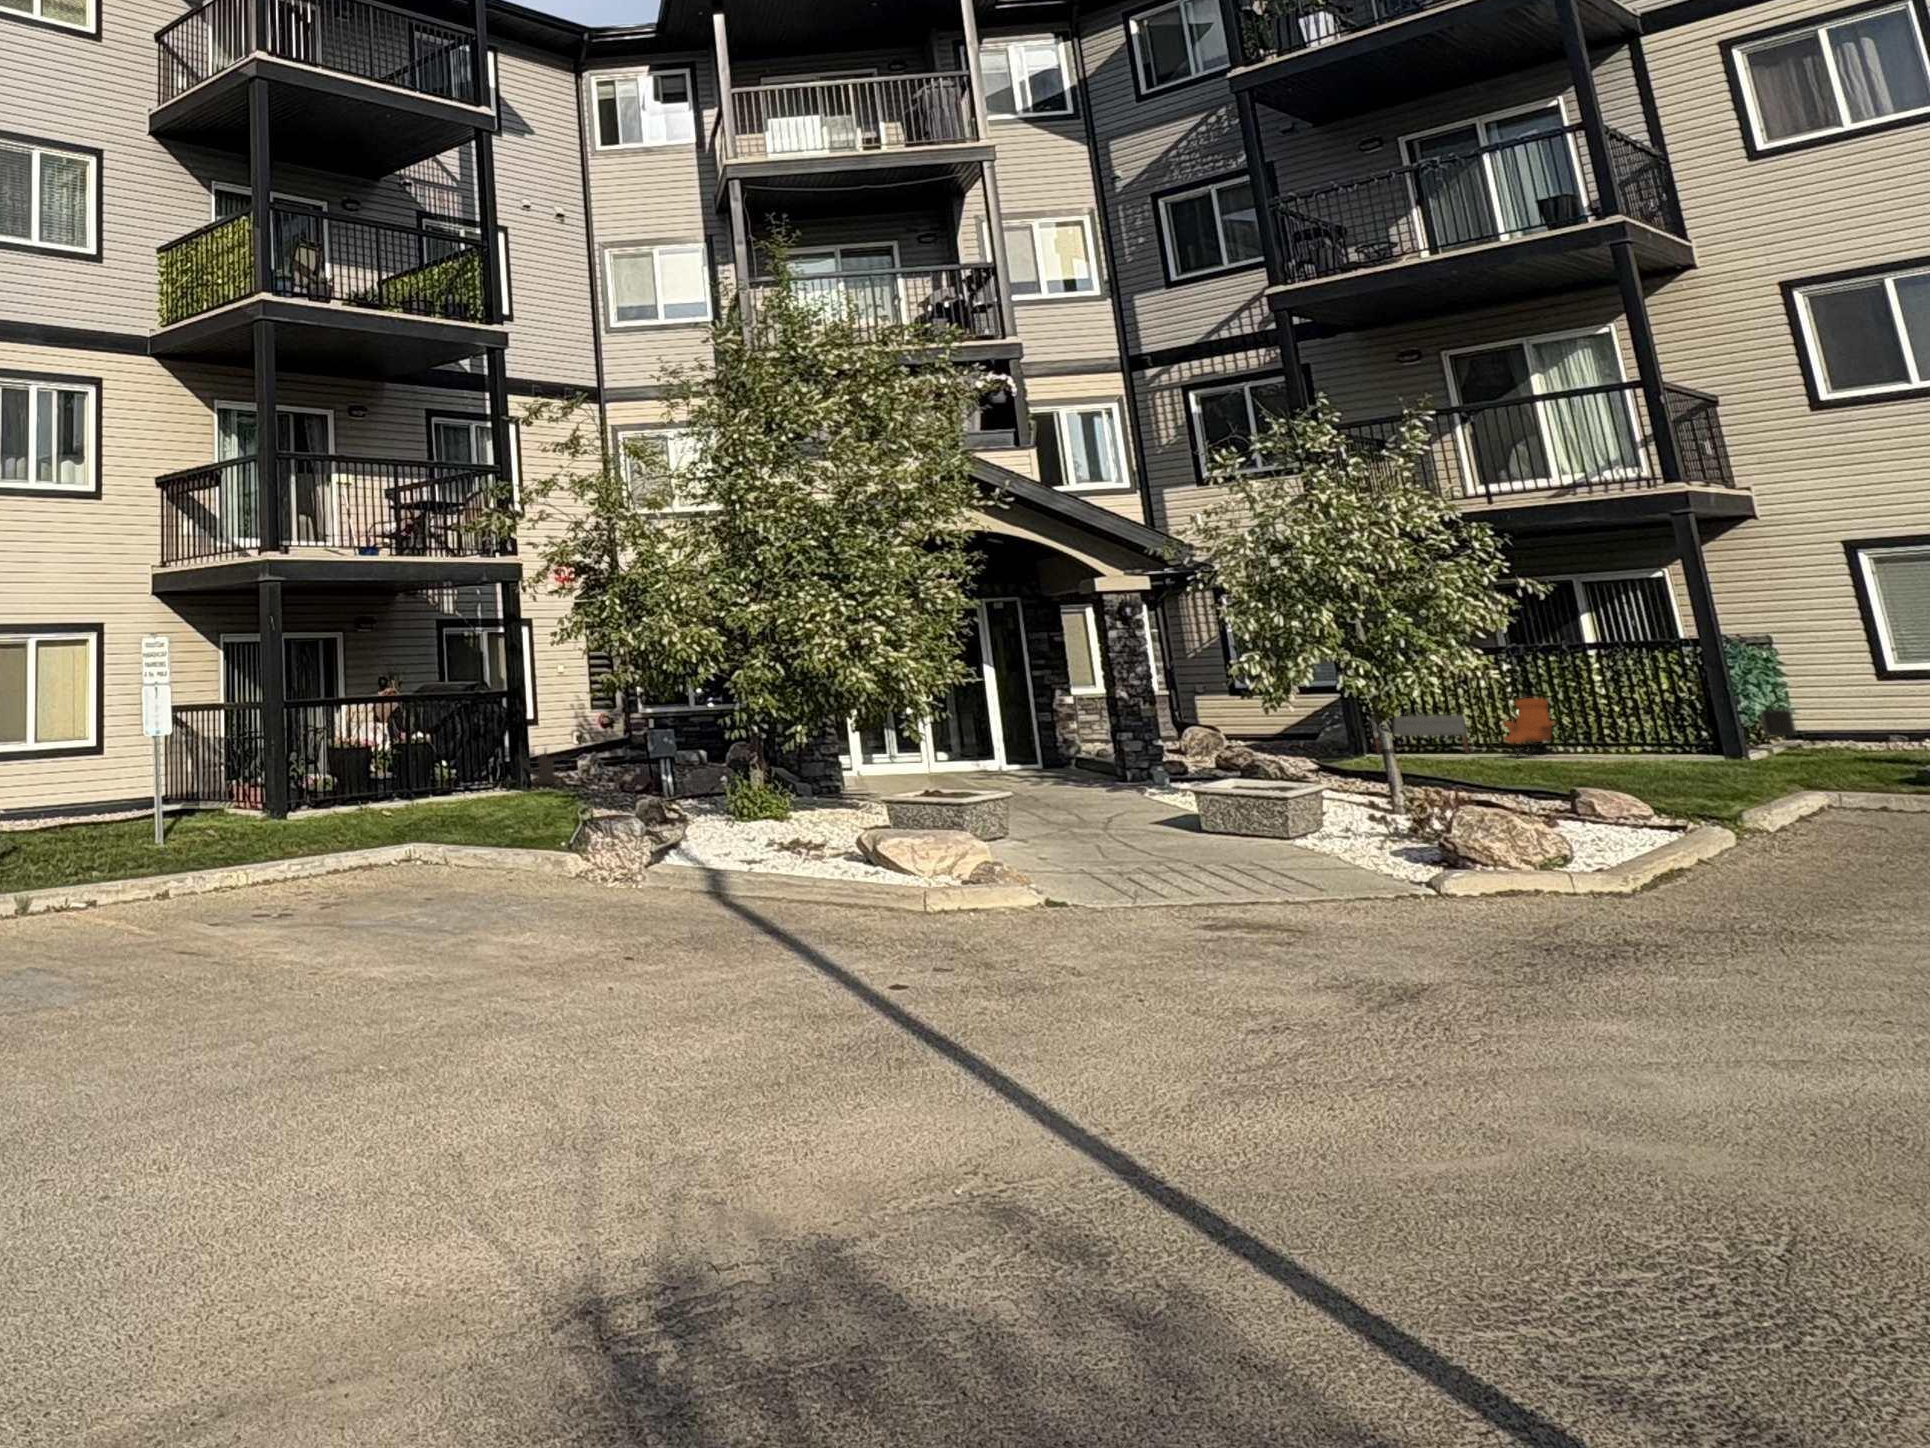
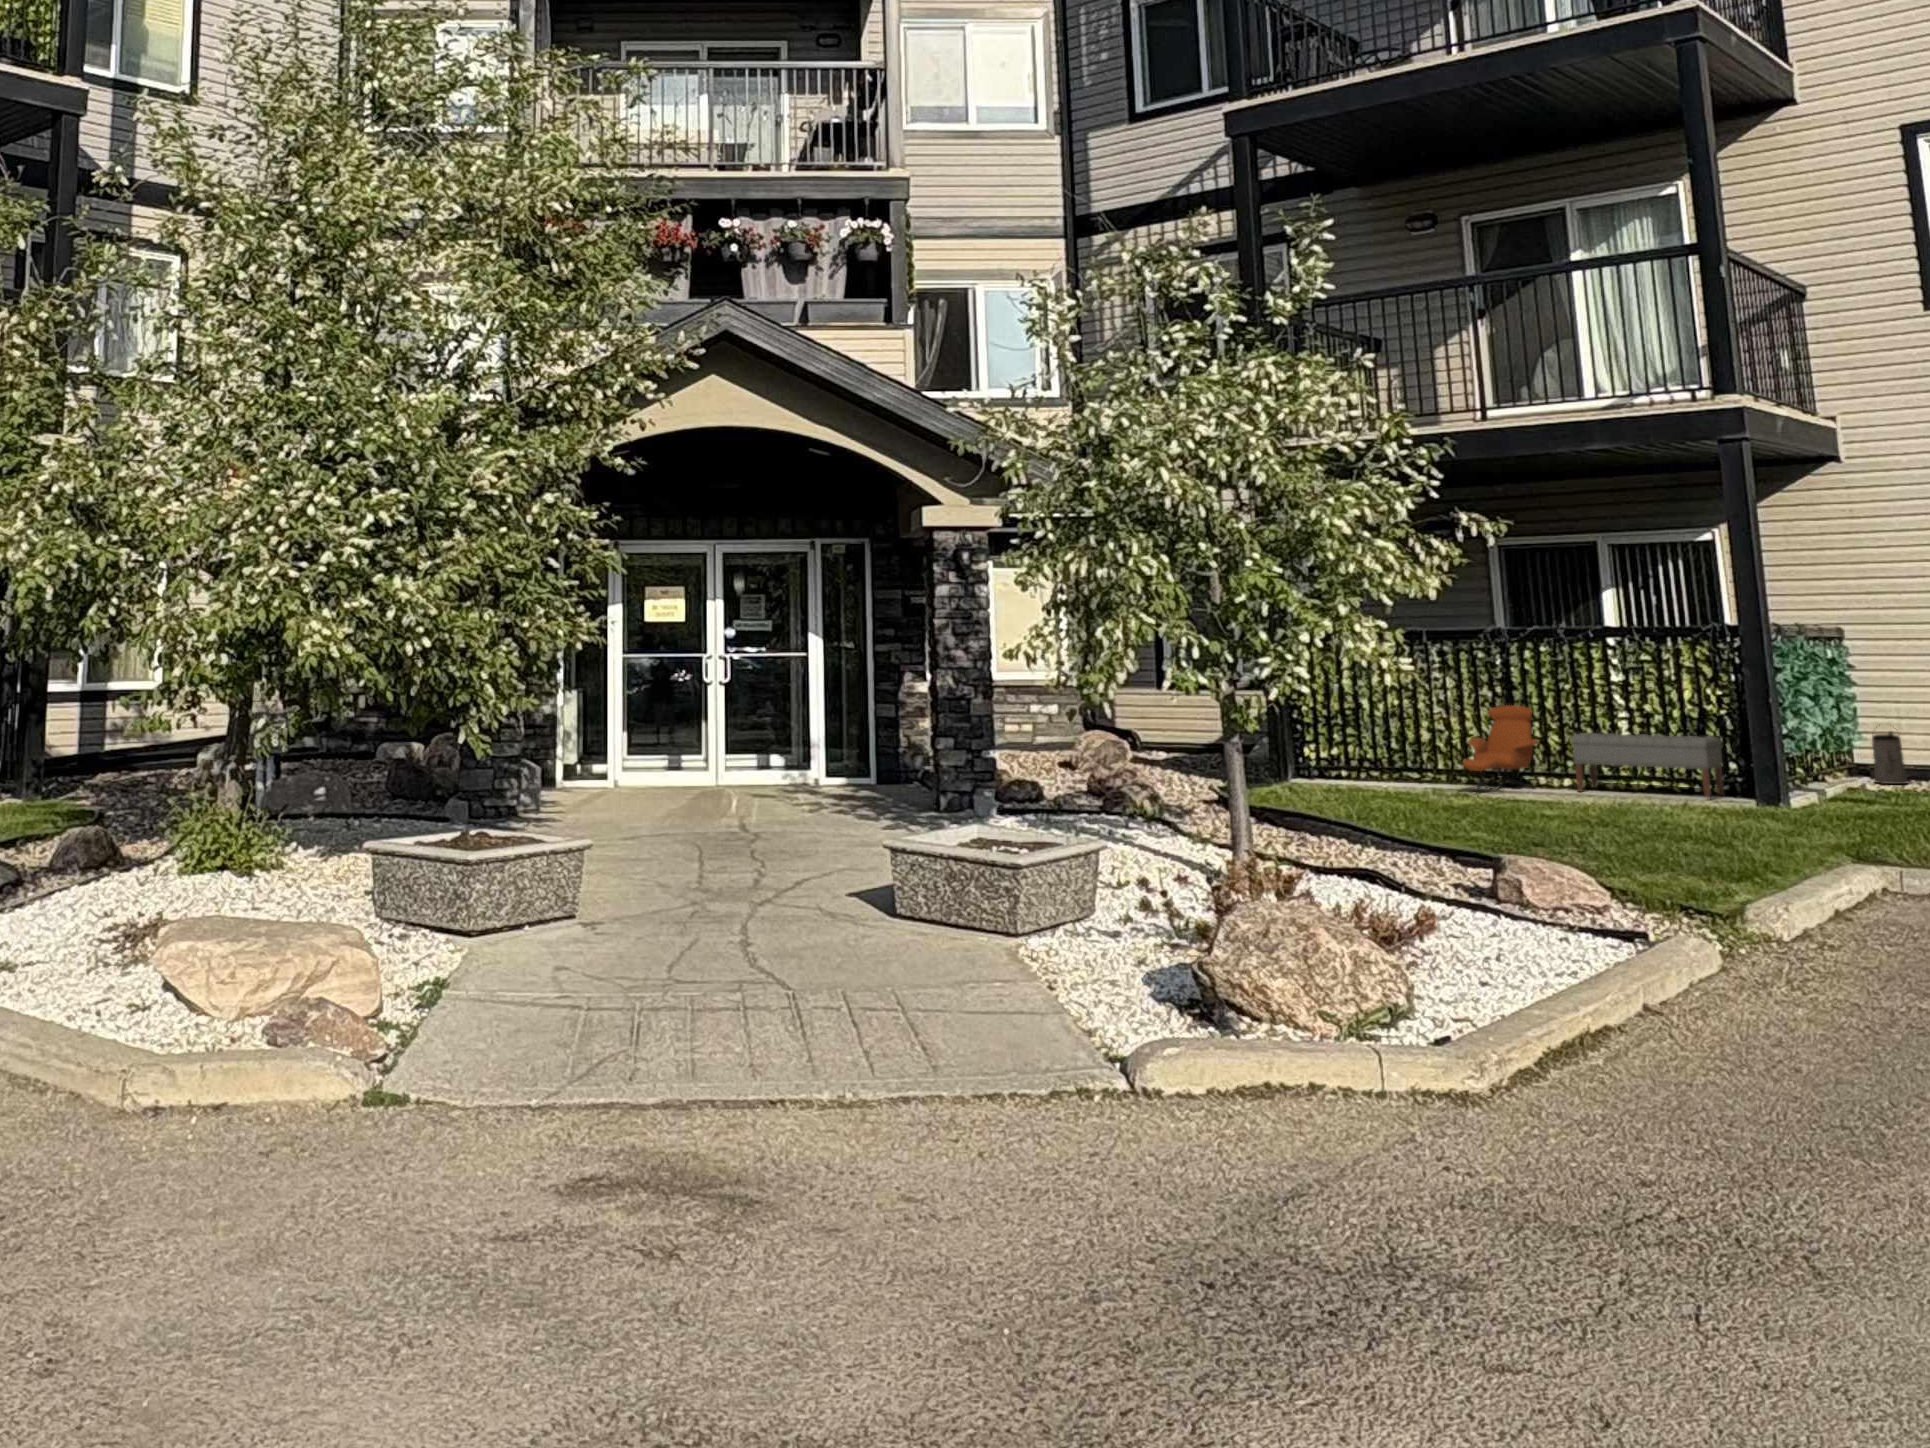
planter: present [1760,709,1796,739] -> none [1811,733,1857,789]
bench: present [1371,715,1469,753] -> present [1571,733,1724,799]
watering can: present [518,749,555,785] -> present [1872,731,1908,784]

